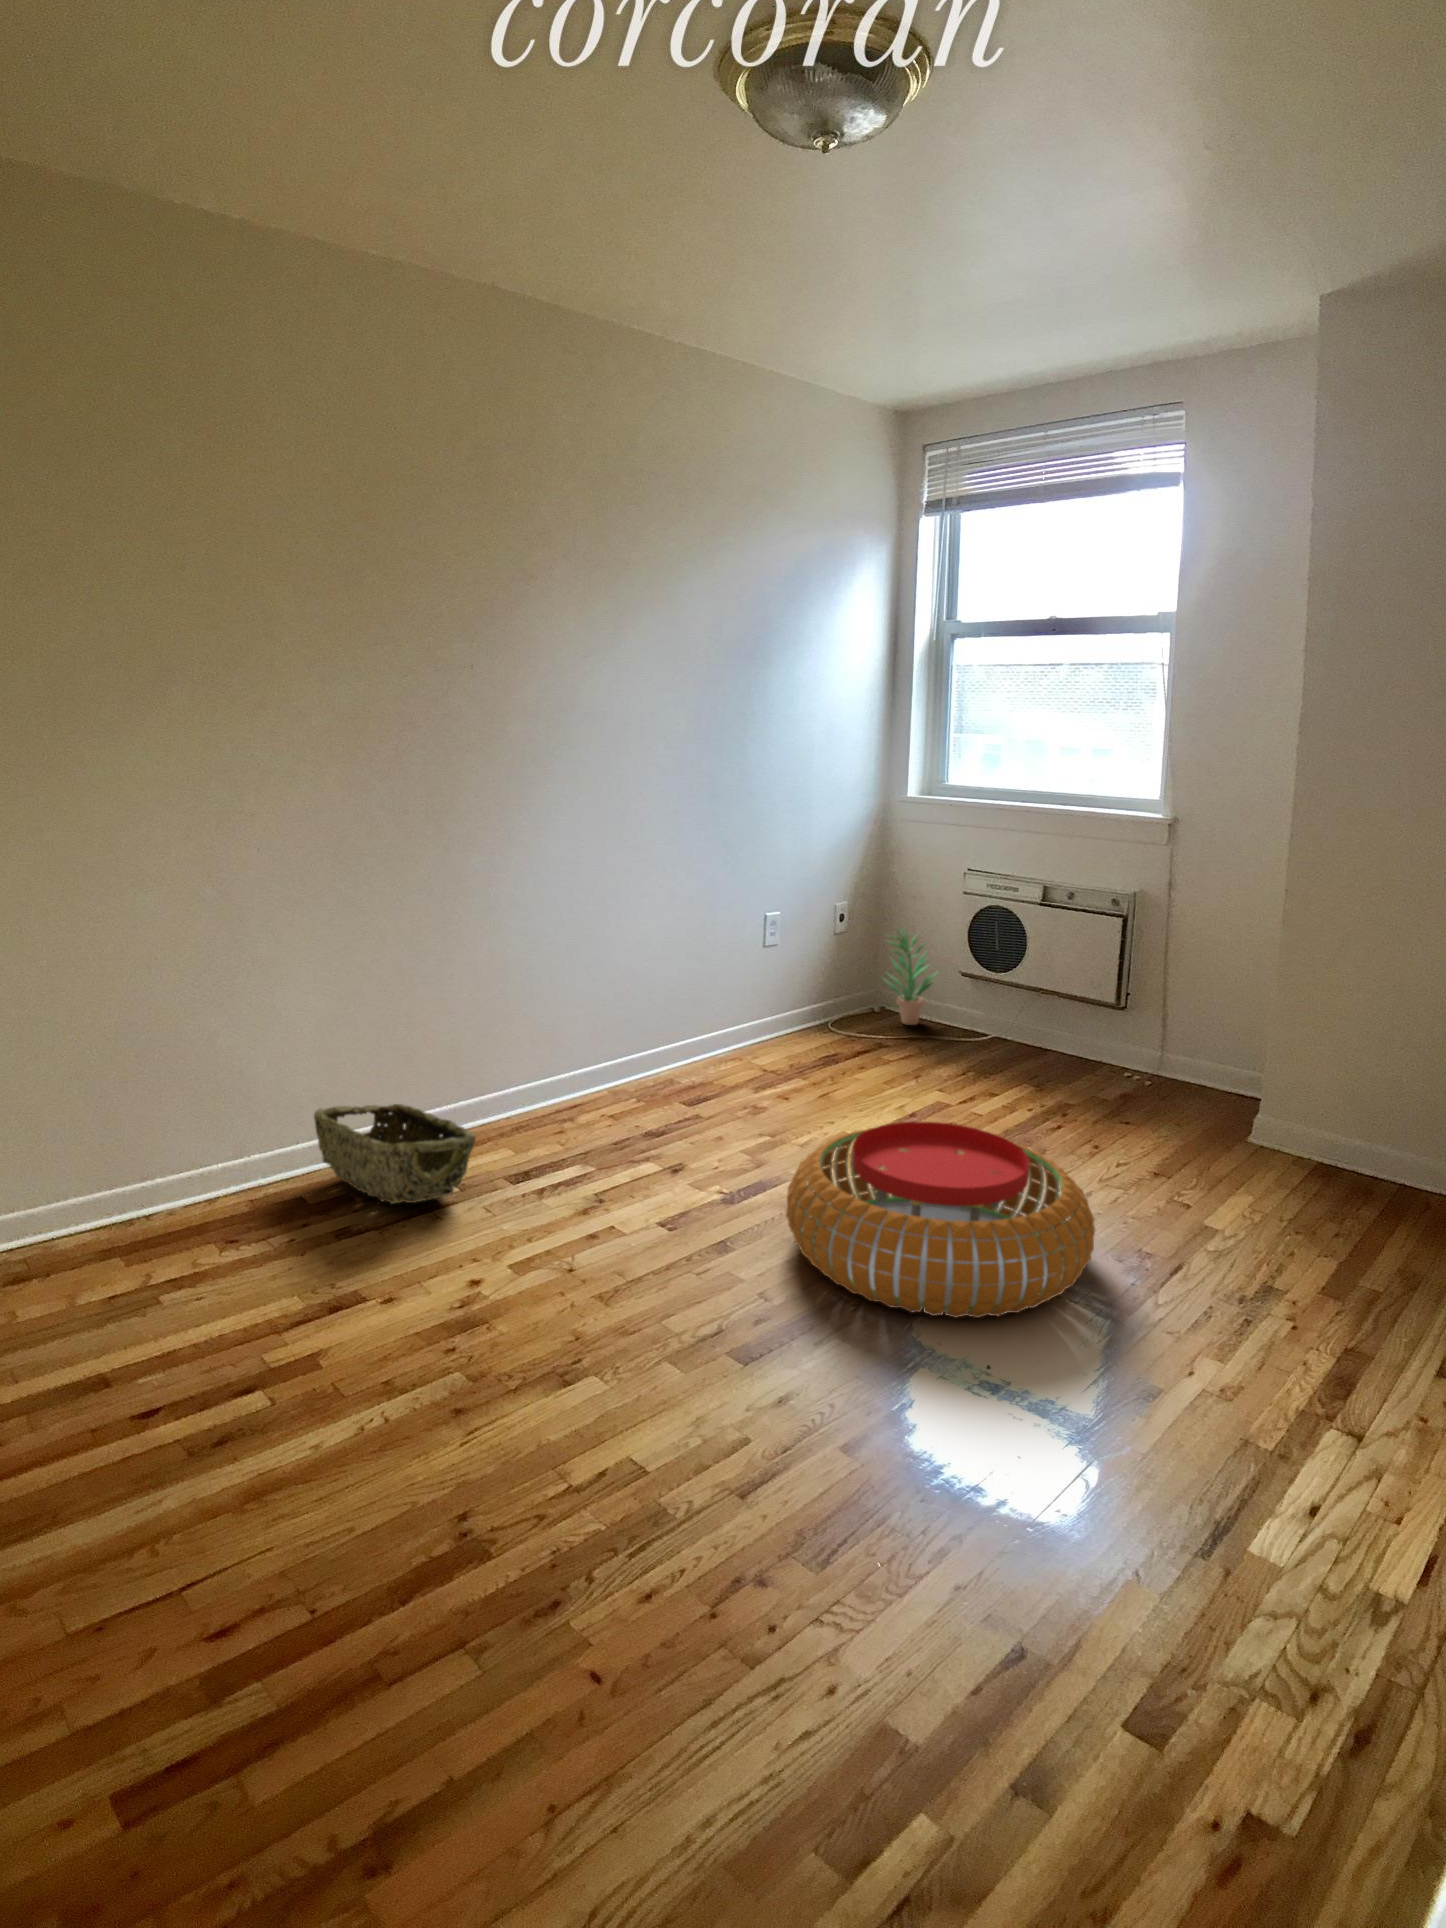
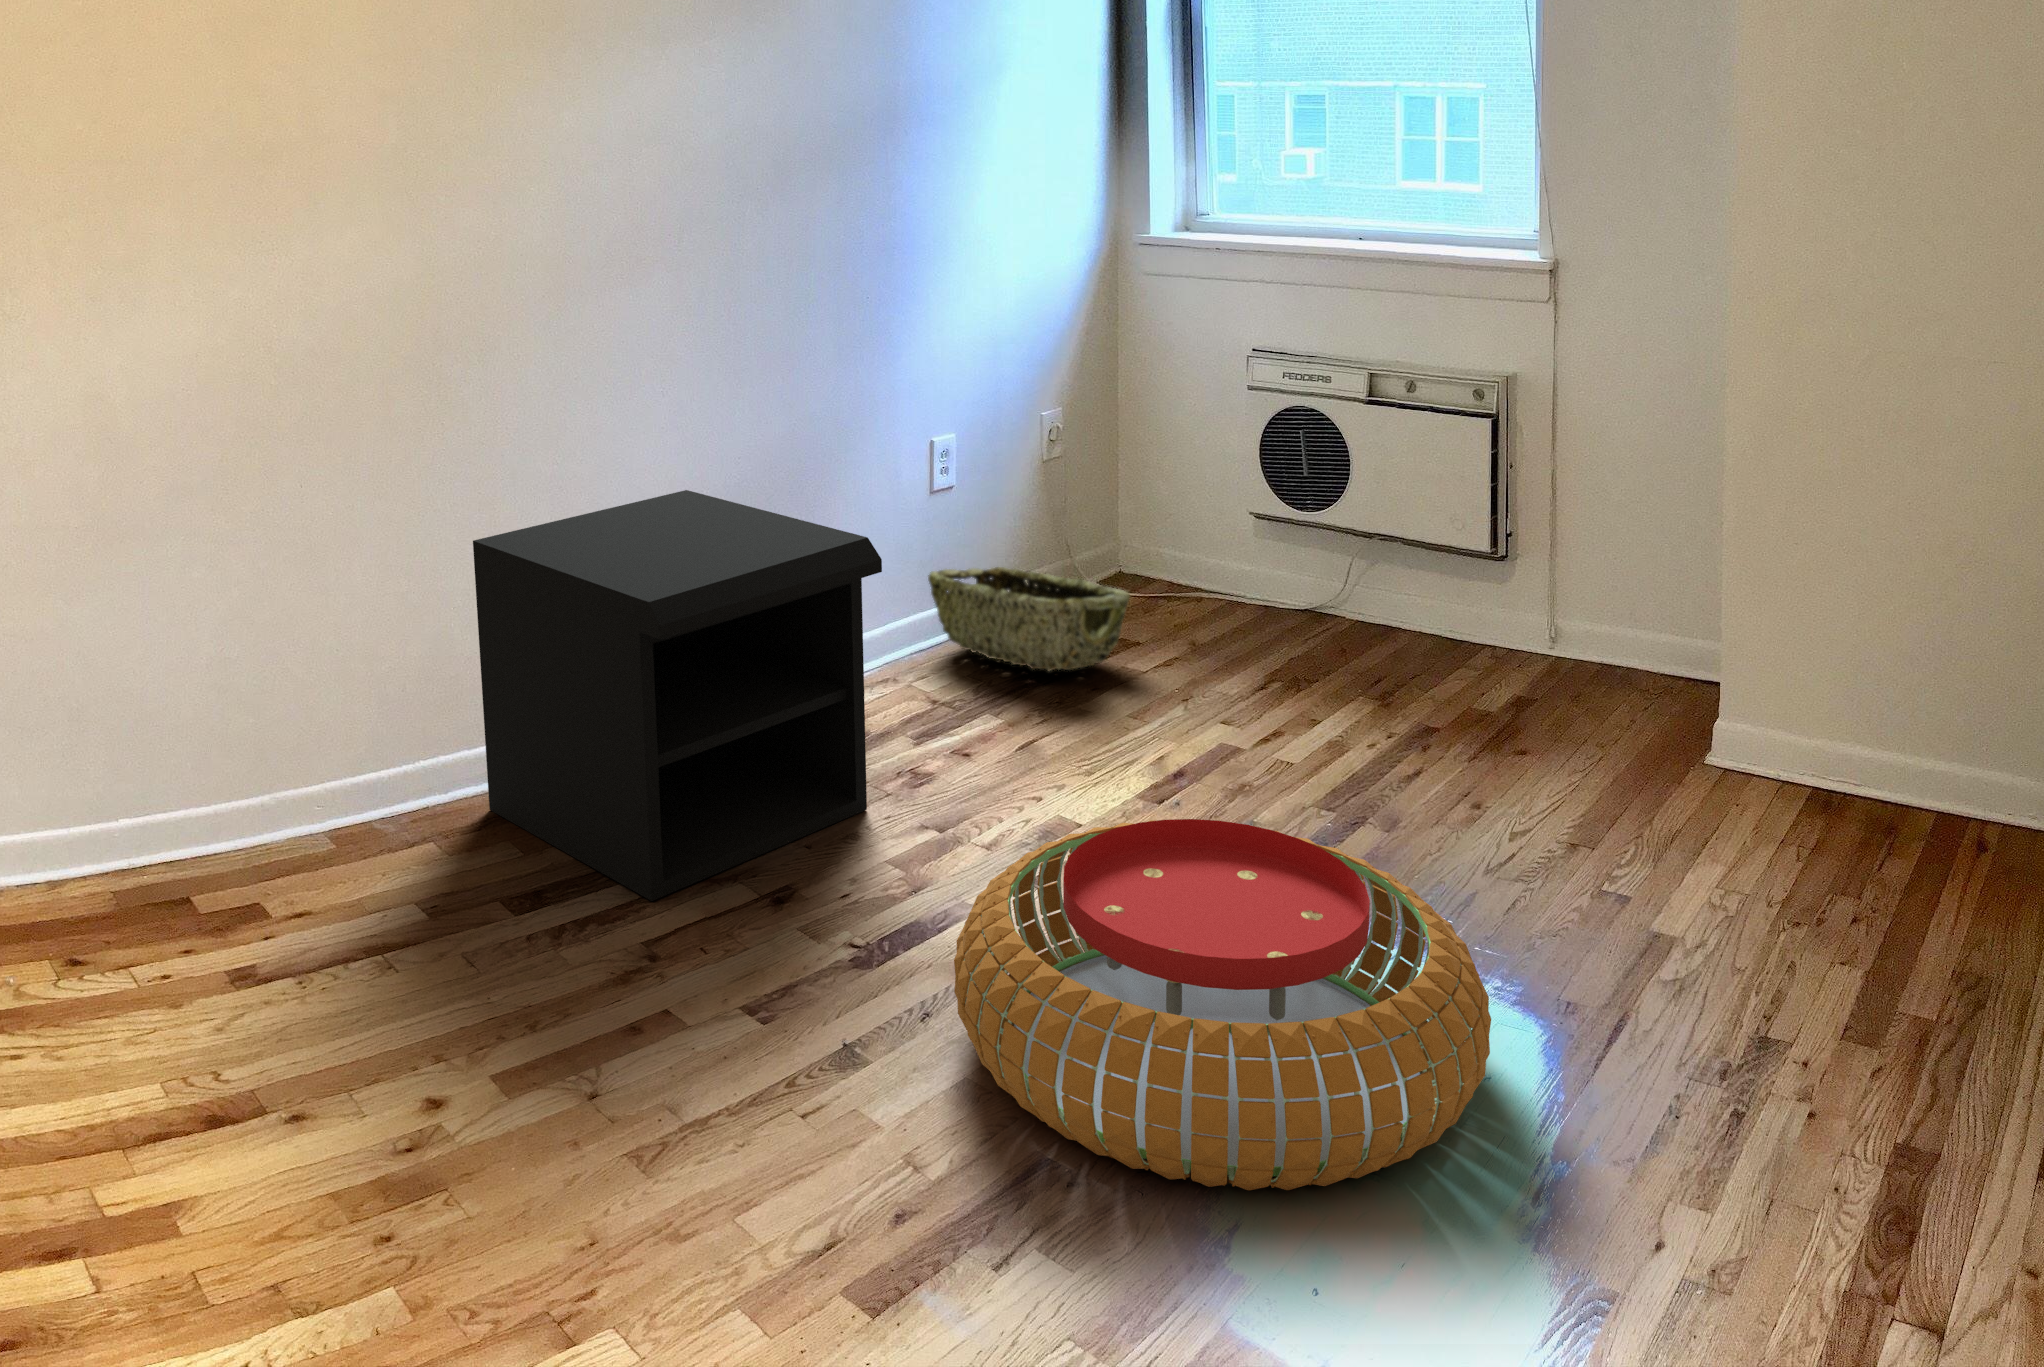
potted plant: present [884,929,935,1025] -> none [1120,445,1217,605]
nightstand: none [490,933,743,1173] -> present [473,490,882,901]
woven basket: present [314,1104,476,1204] -> present [928,567,1130,671]

